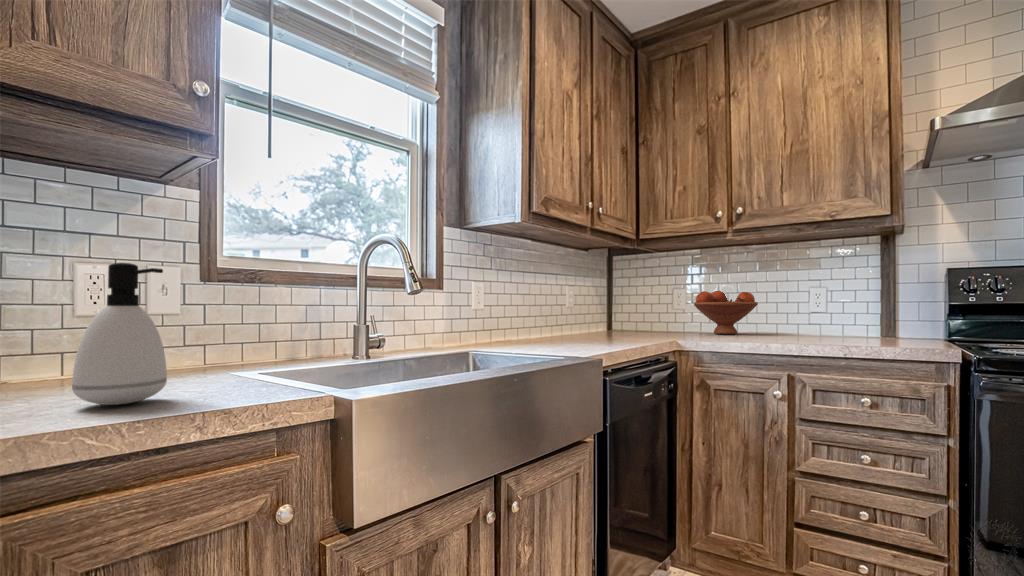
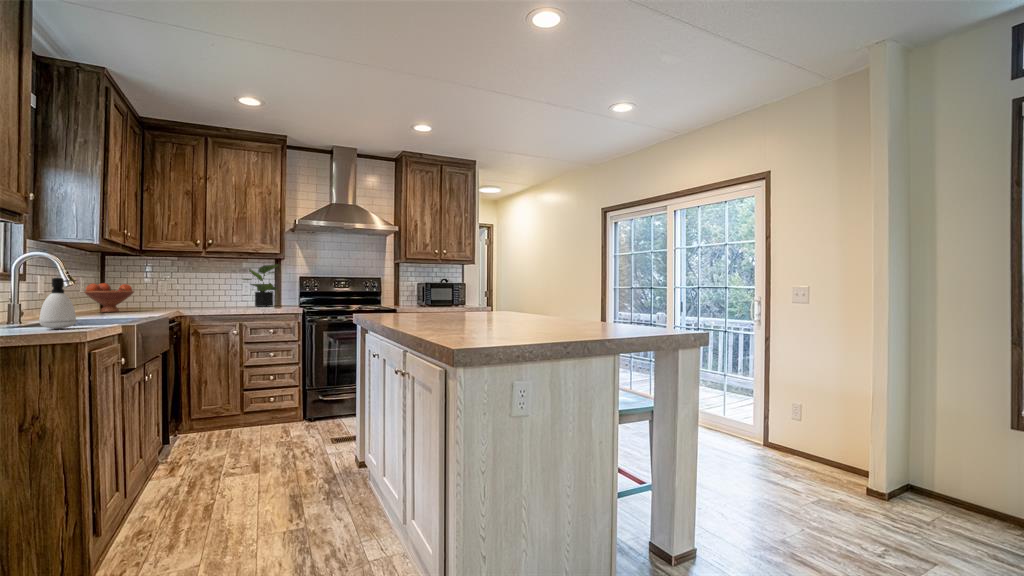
potted plant: none [803,243,894,337] -> present [244,264,279,307]
fruit bowl: present [694,291,758,335] -> present [84,283,134,312]

